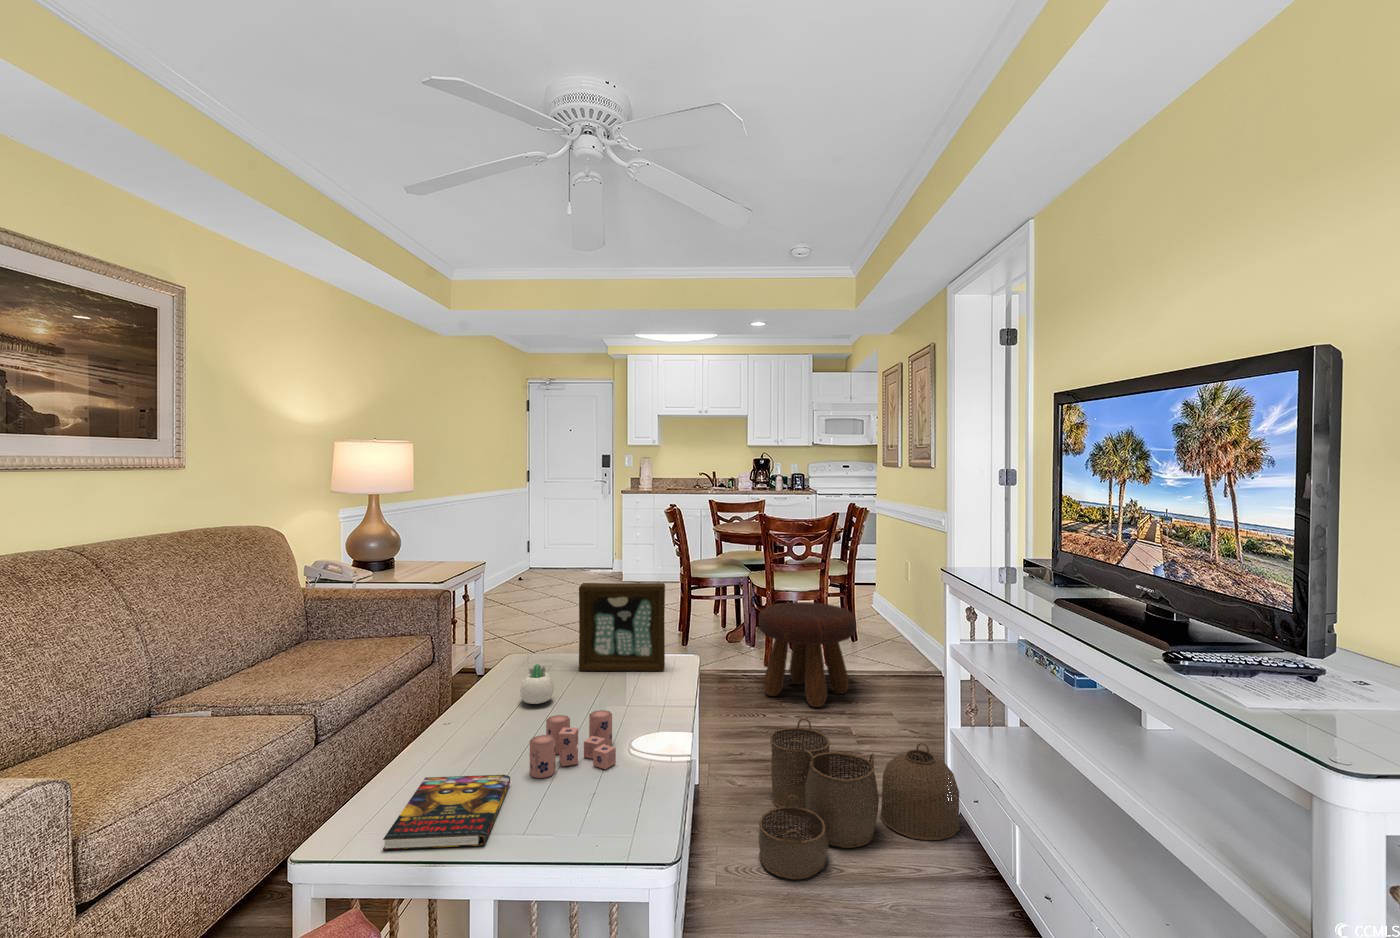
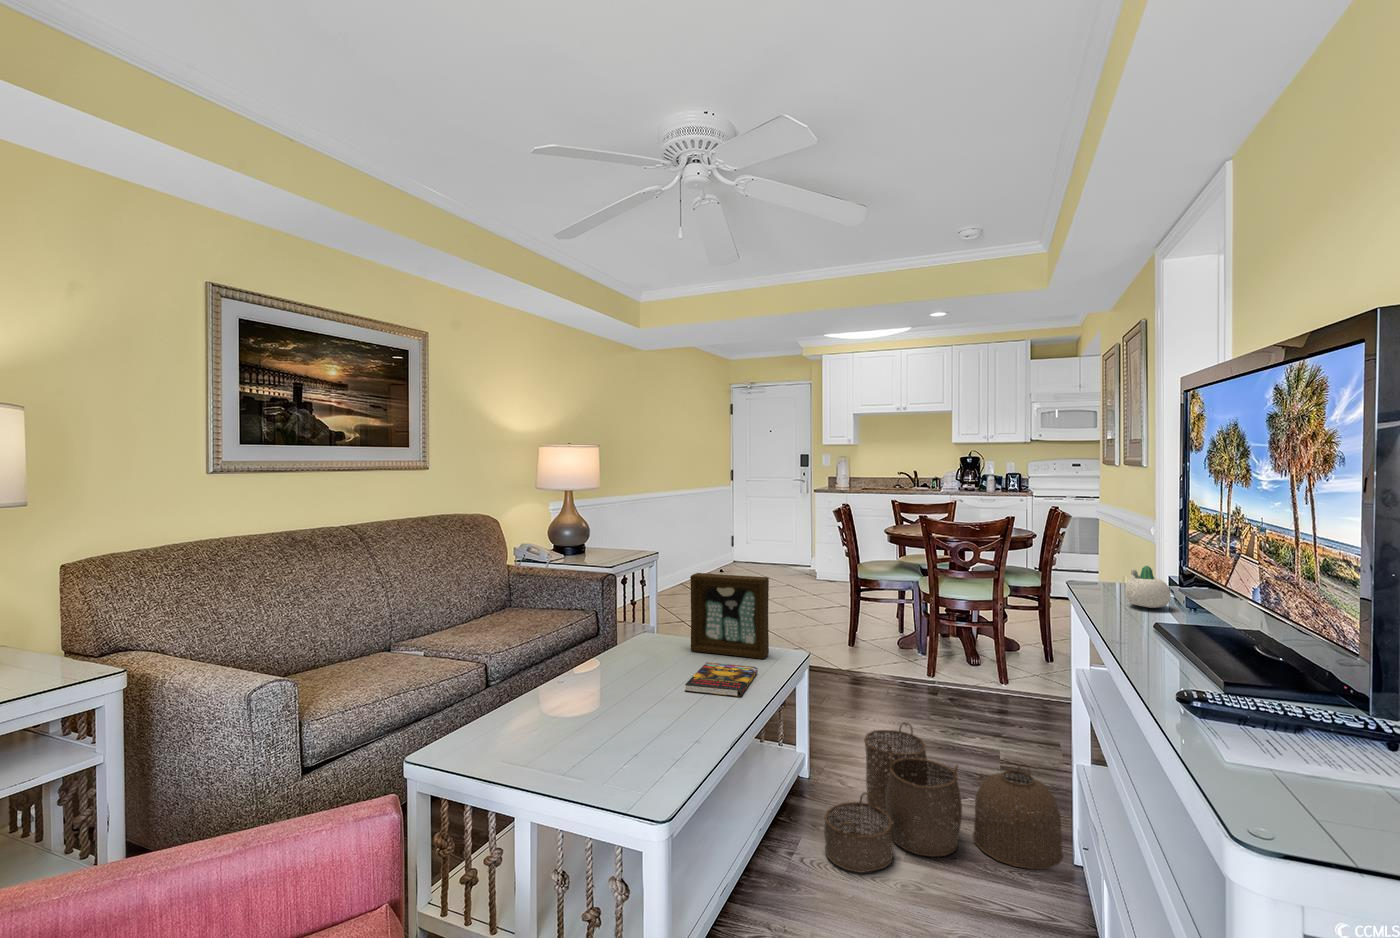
footstool: present [758,602,856,707] -> none [905,609,1013,719]
succulent planter: present [520,664,554,704] -> present [1125,566,1171,608]
candle: present [530,710,616,778] -> none [593,682,673,731]
book: present [383,775,510,850] -> present [685,663,758,696]

